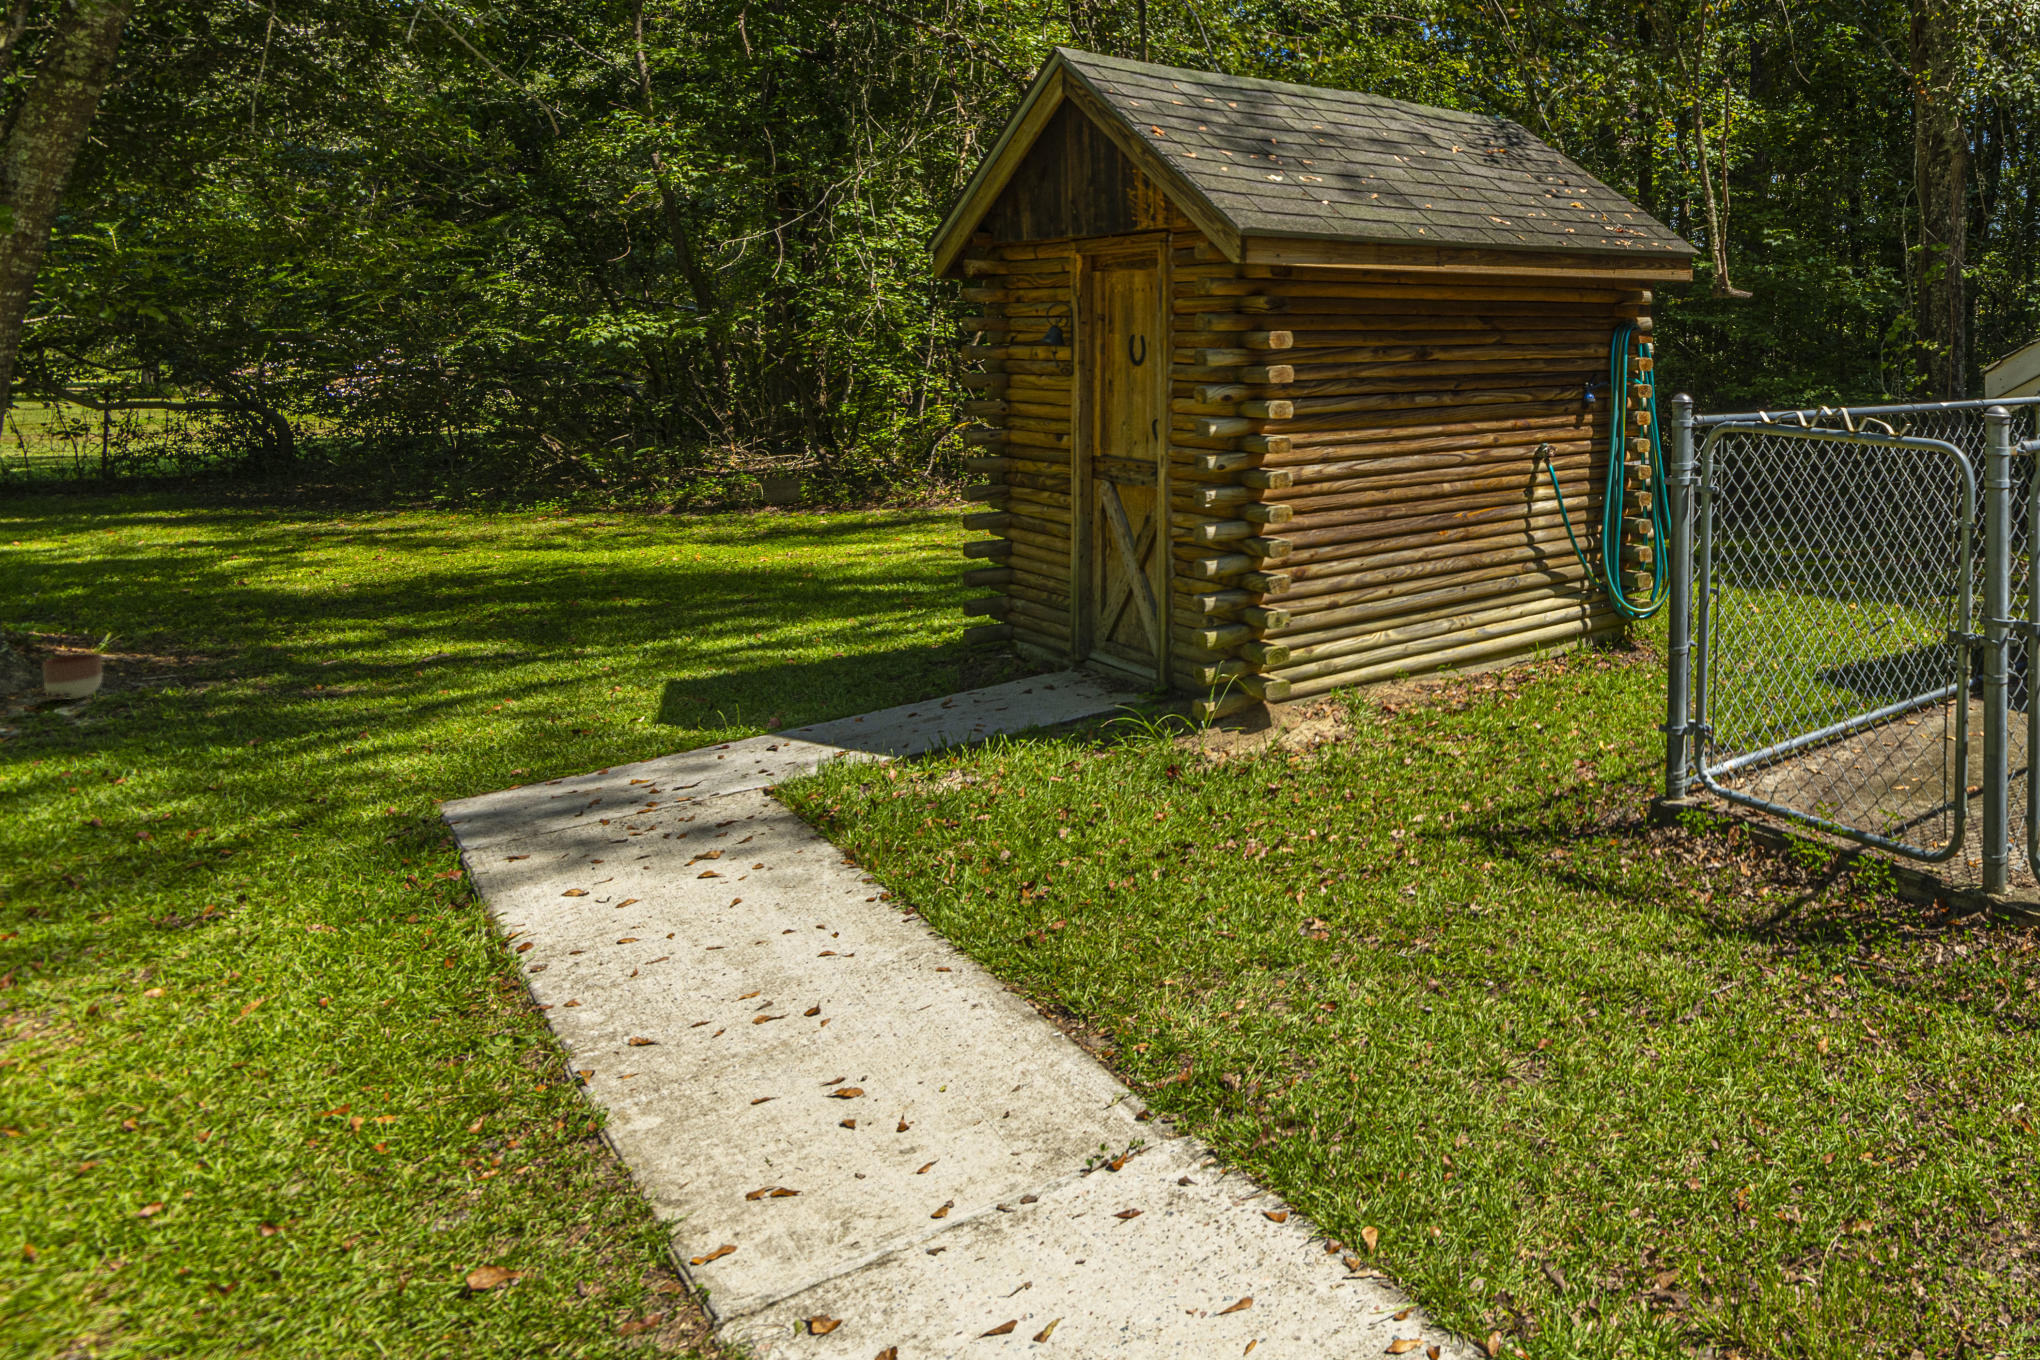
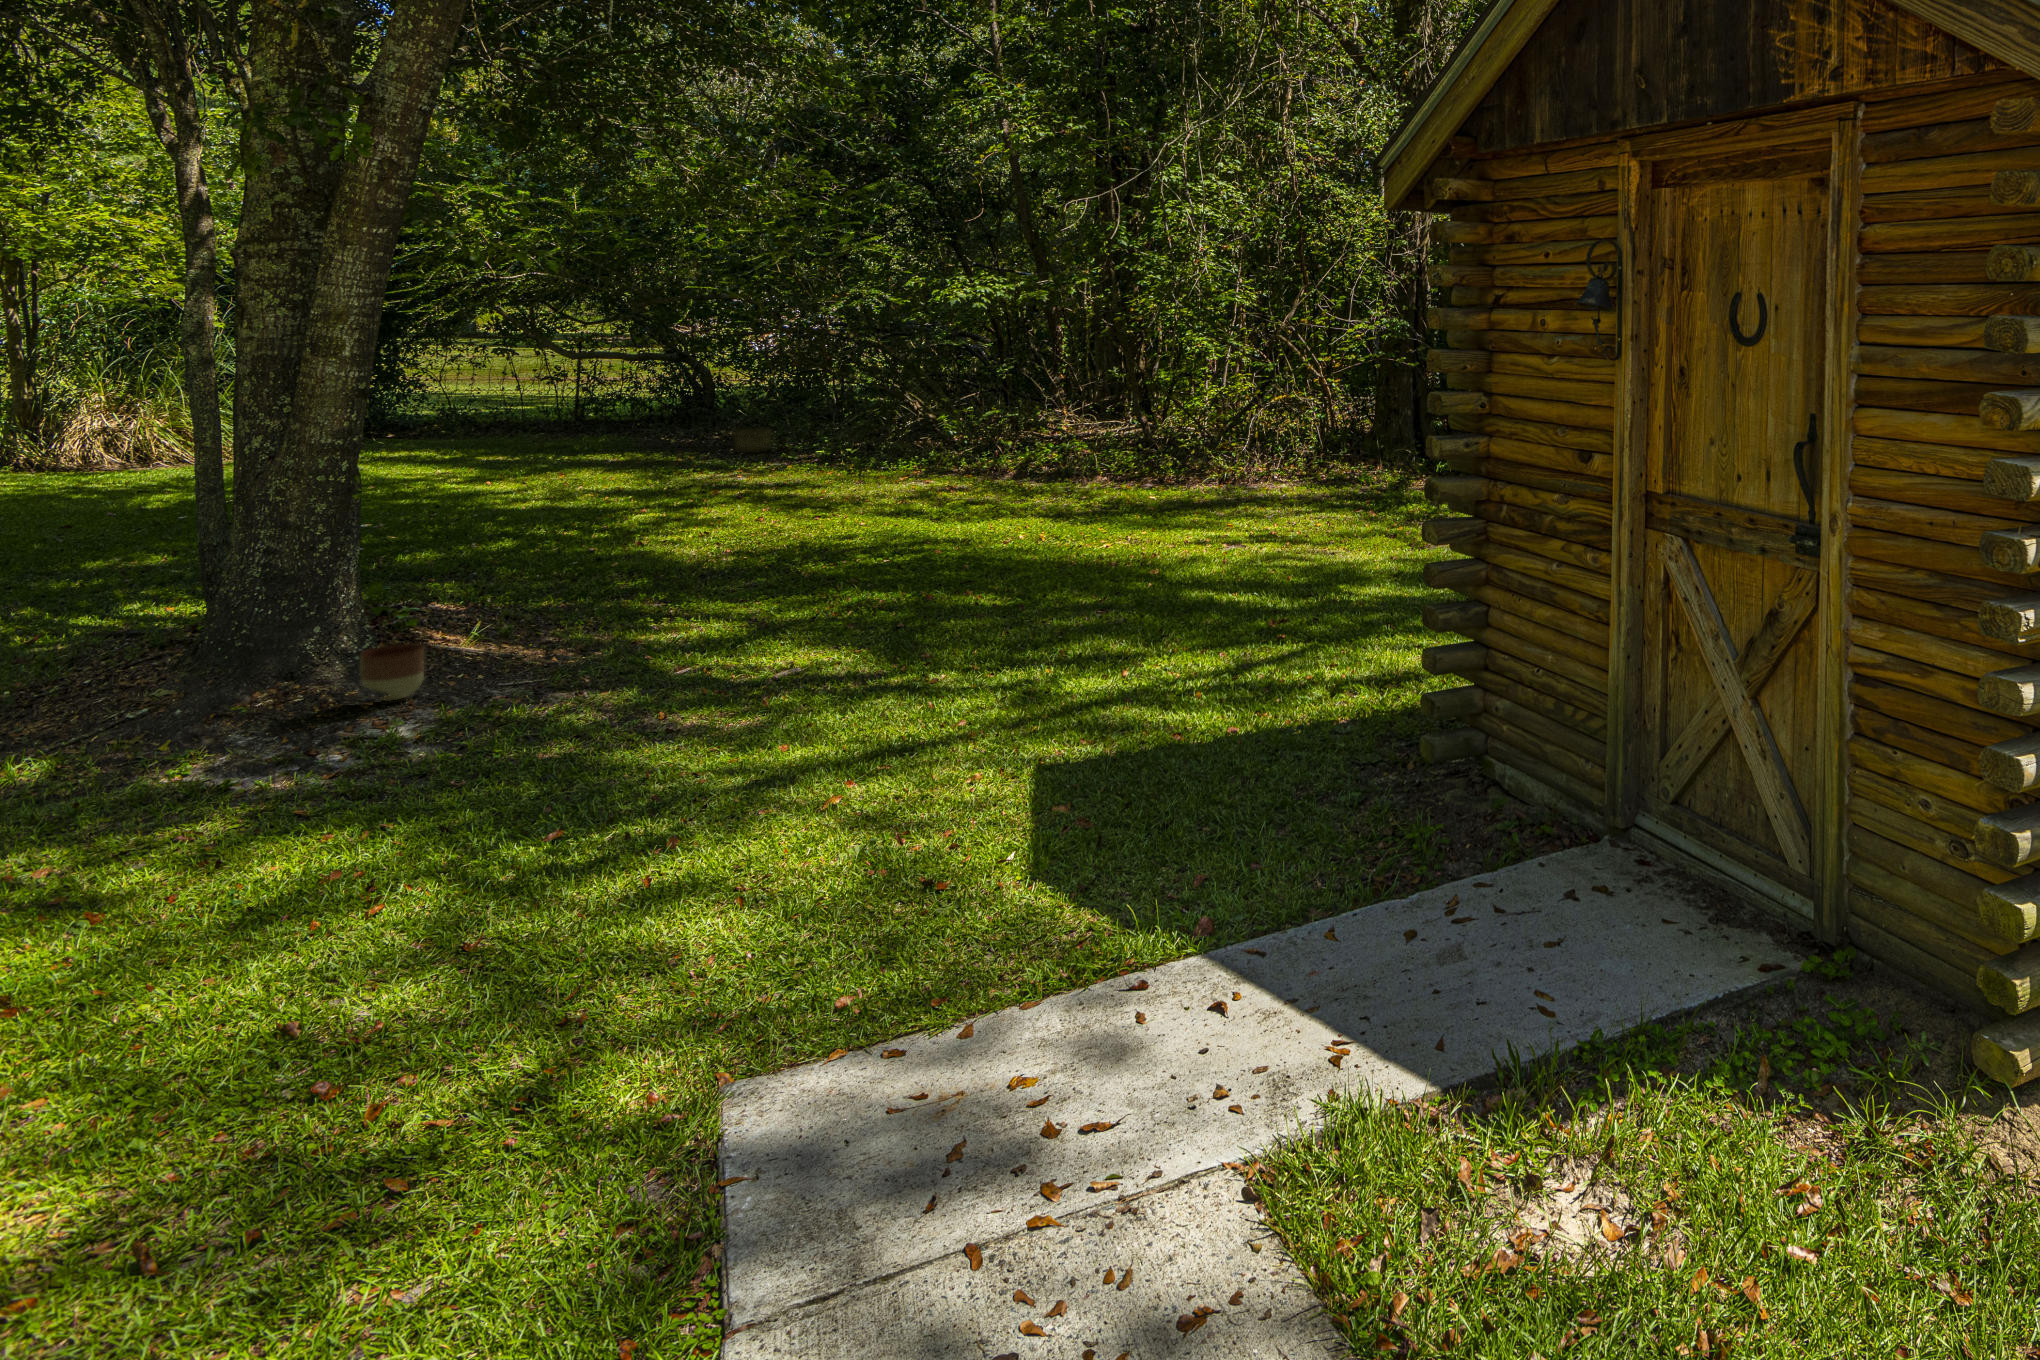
wooden bucket: present [762,474,802,505] -> present [733,428,772,453]

